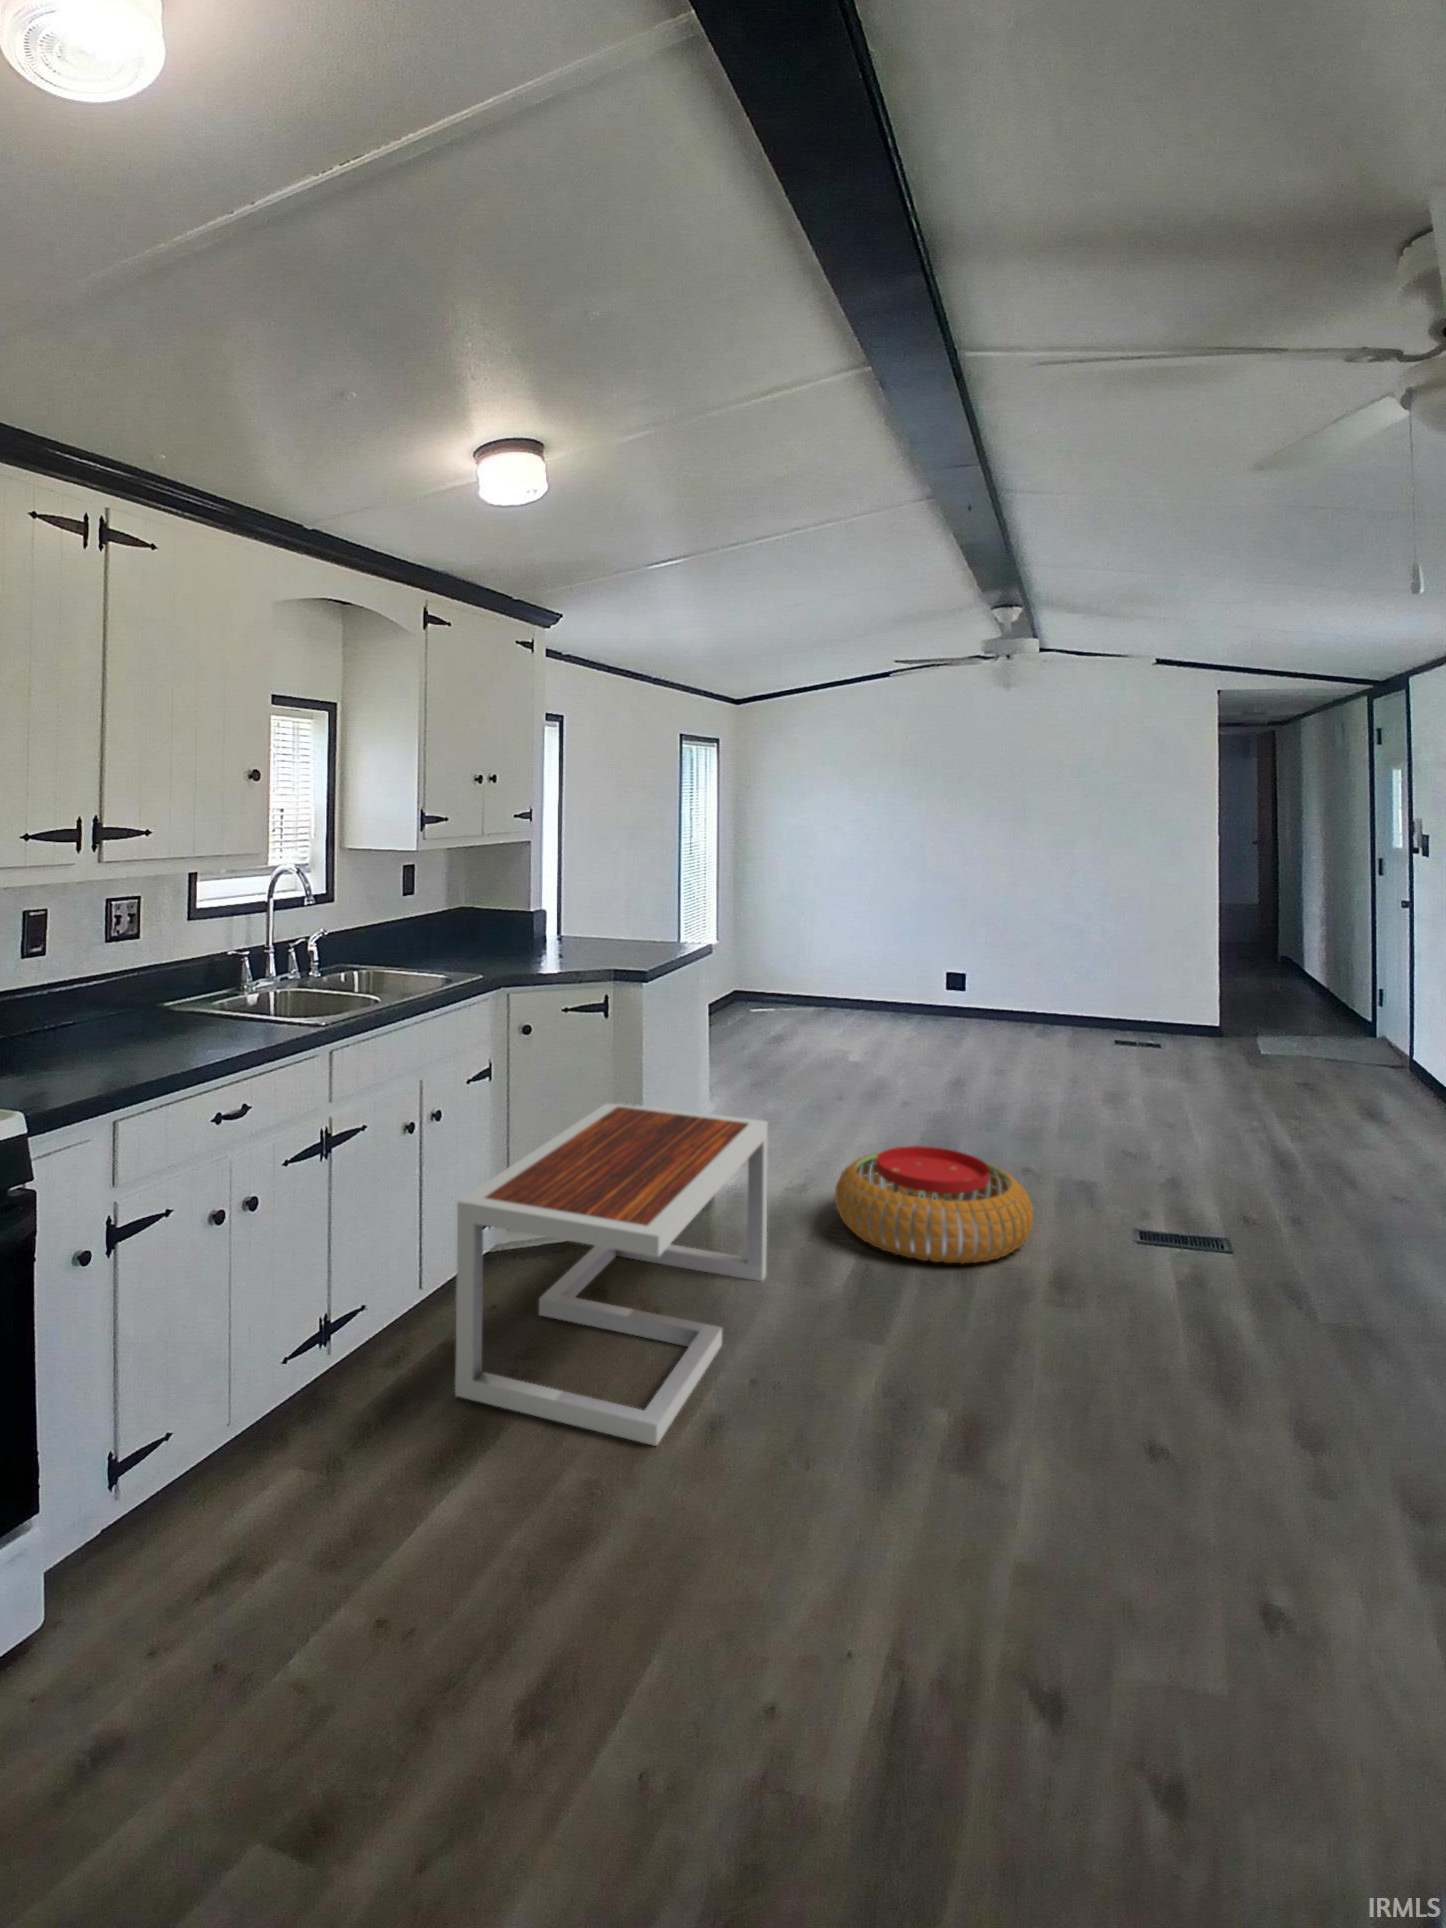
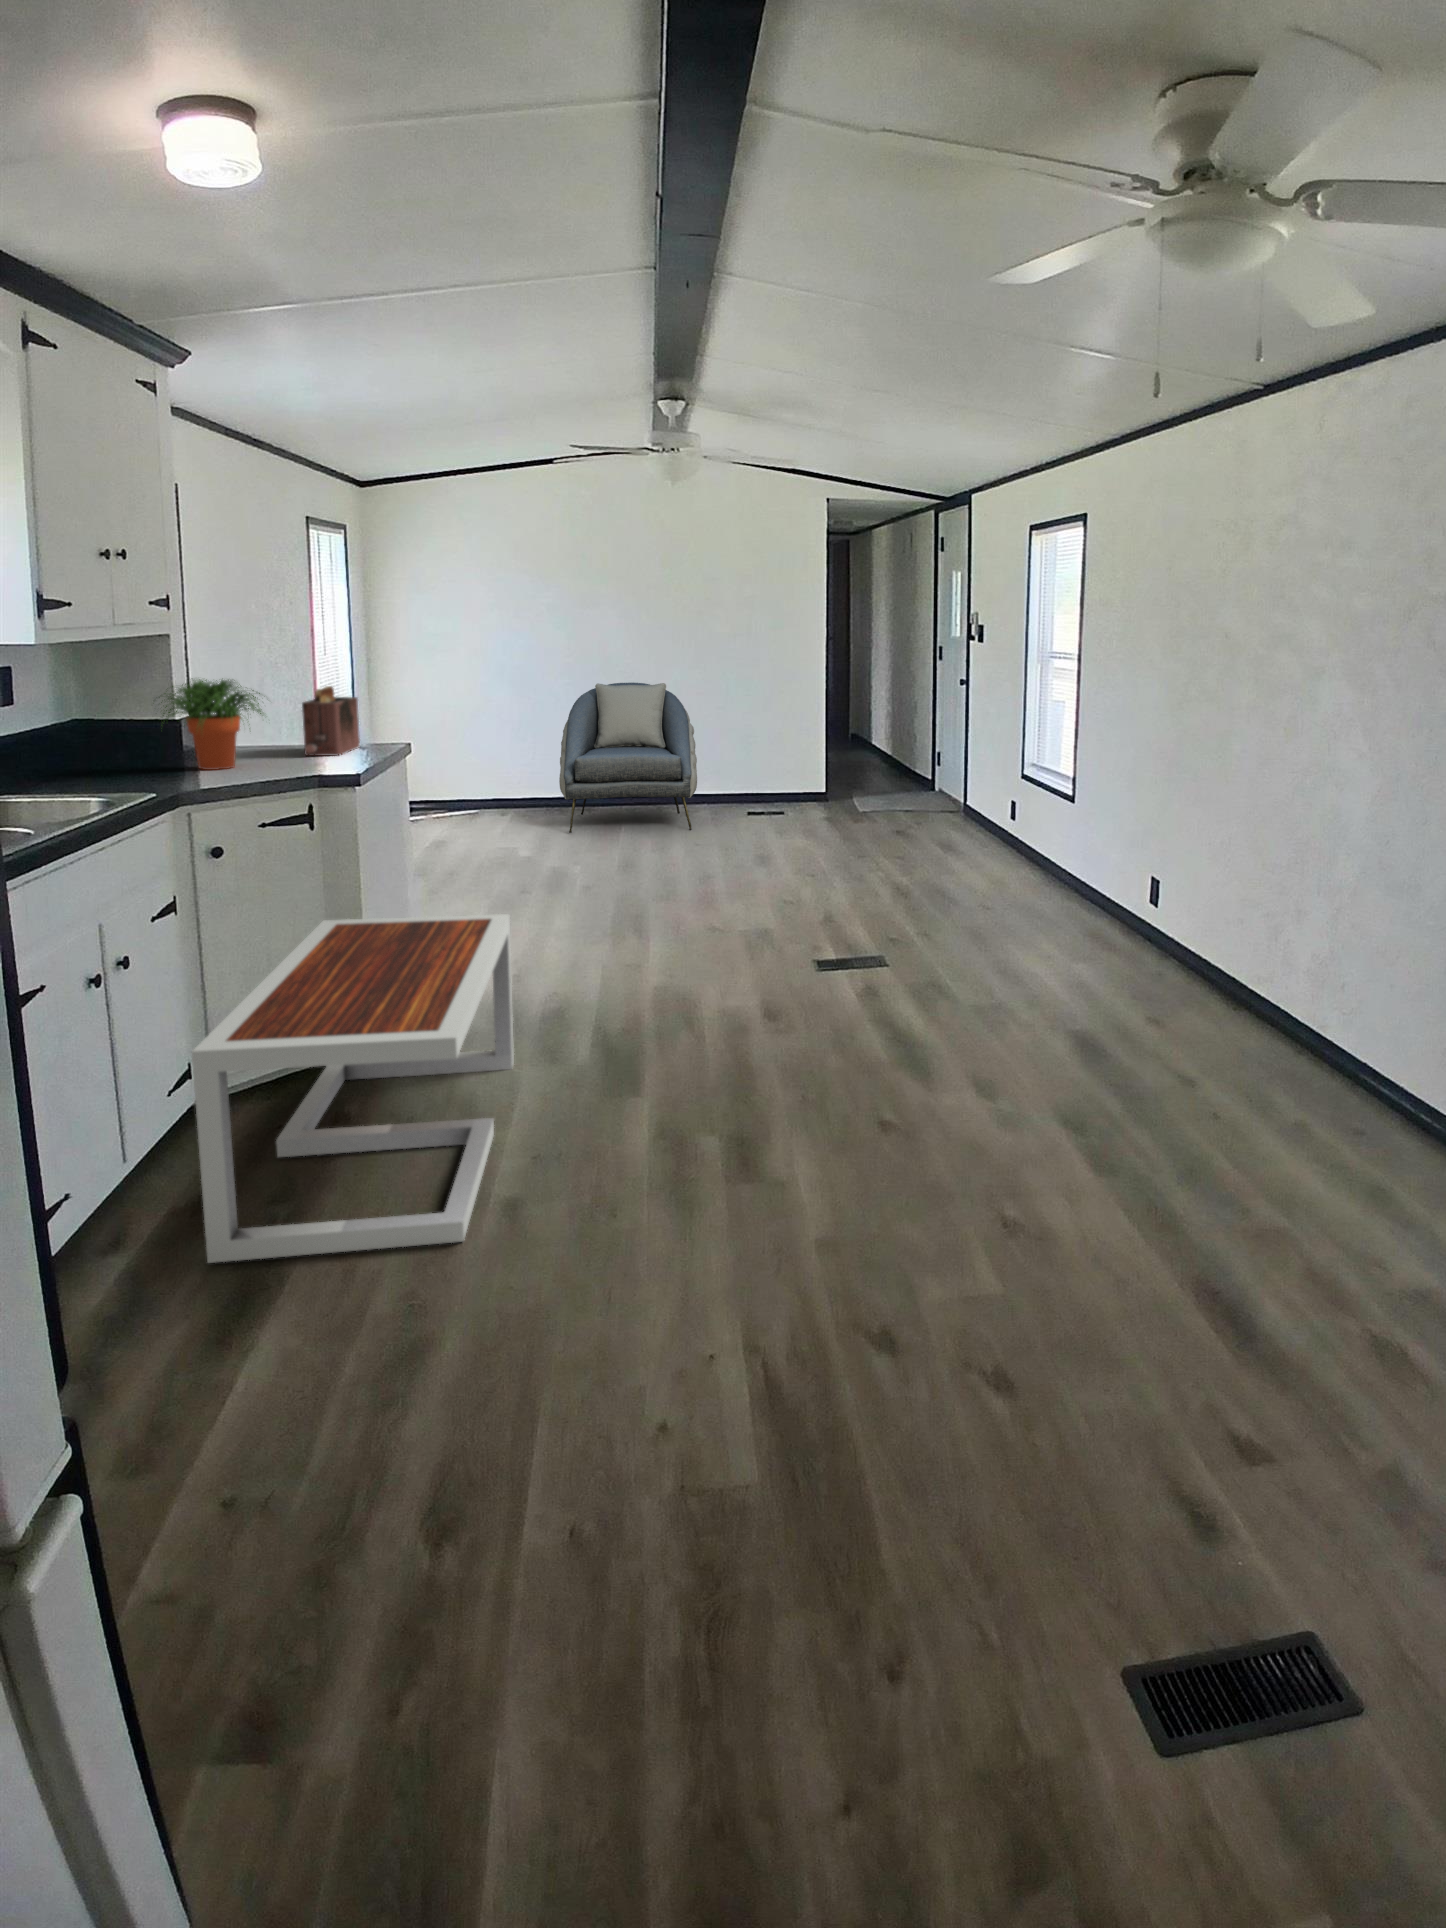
potted plant: none [505,878,593,957] -> present [161,679,262,770]
toaster: none [618,888,668,951] -> present [302,686,360,756]
armchair: none [898,888,1049,1054] -> present [559,683,697,833]
pouf: present [835,1146,1033,1264] -> none [562,918,742,1019]

